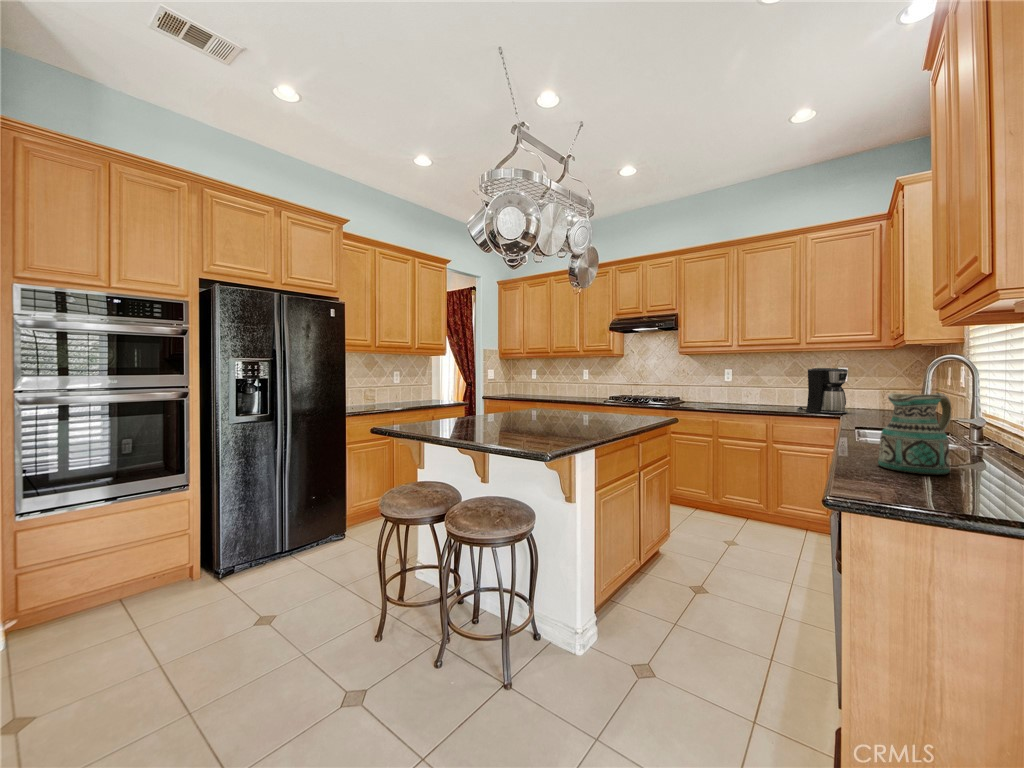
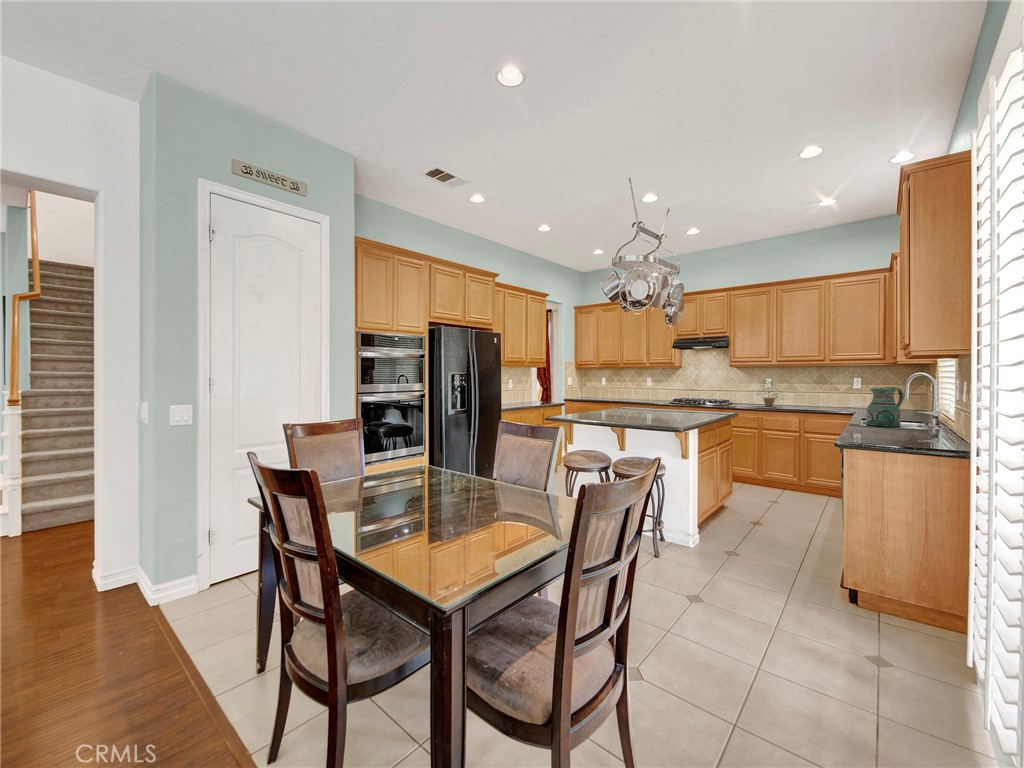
coffee maker: present [798,368,848,414] -> none [823,378,860,410]
potted plant: none [708,371,748,407] -> present [763,382,778,407]

